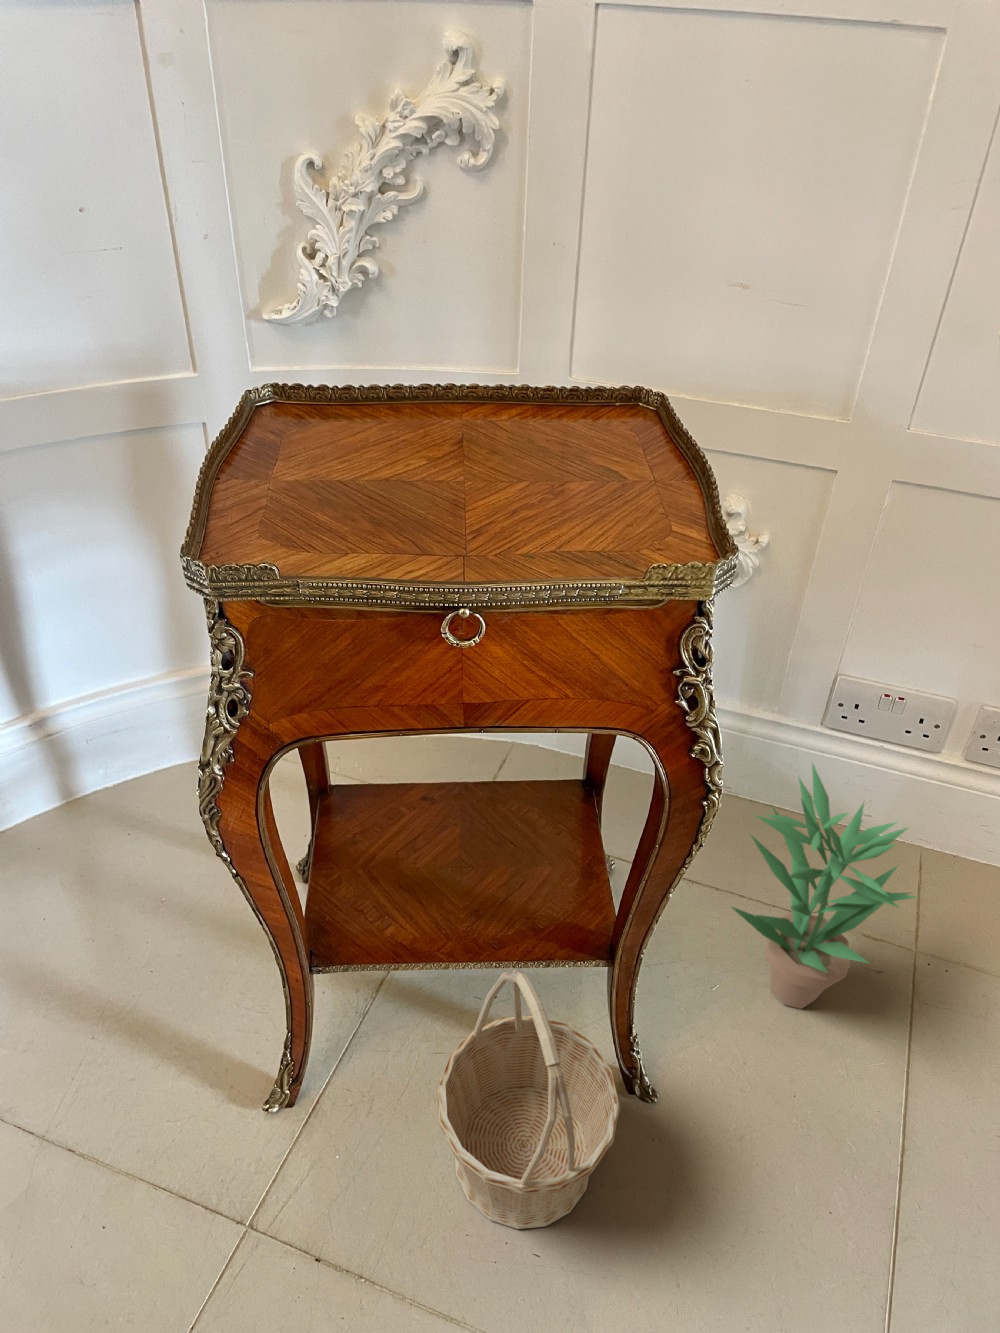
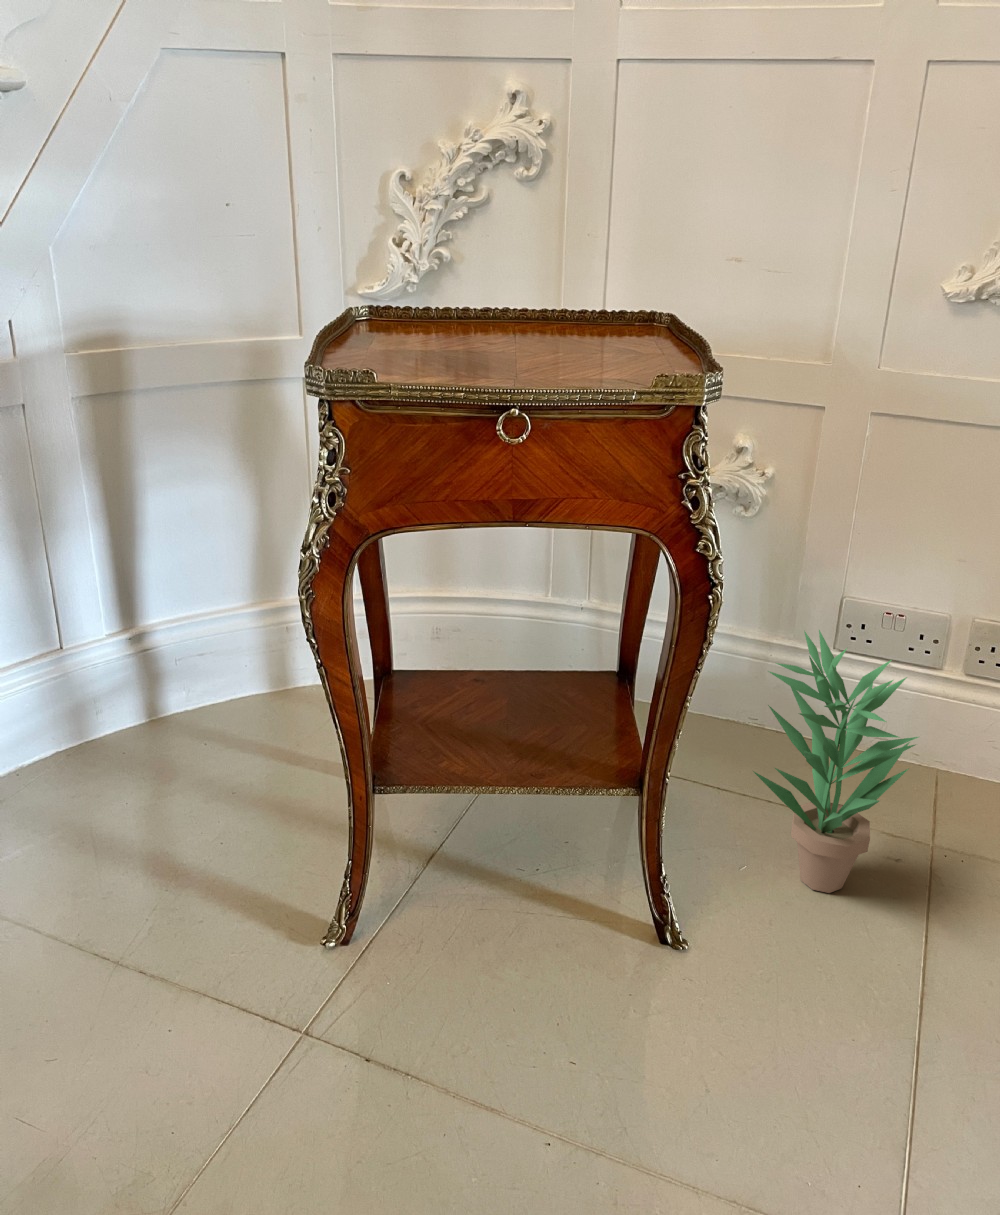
basket: present [437,970,620,1229] -> none [482,770,649,1034]

